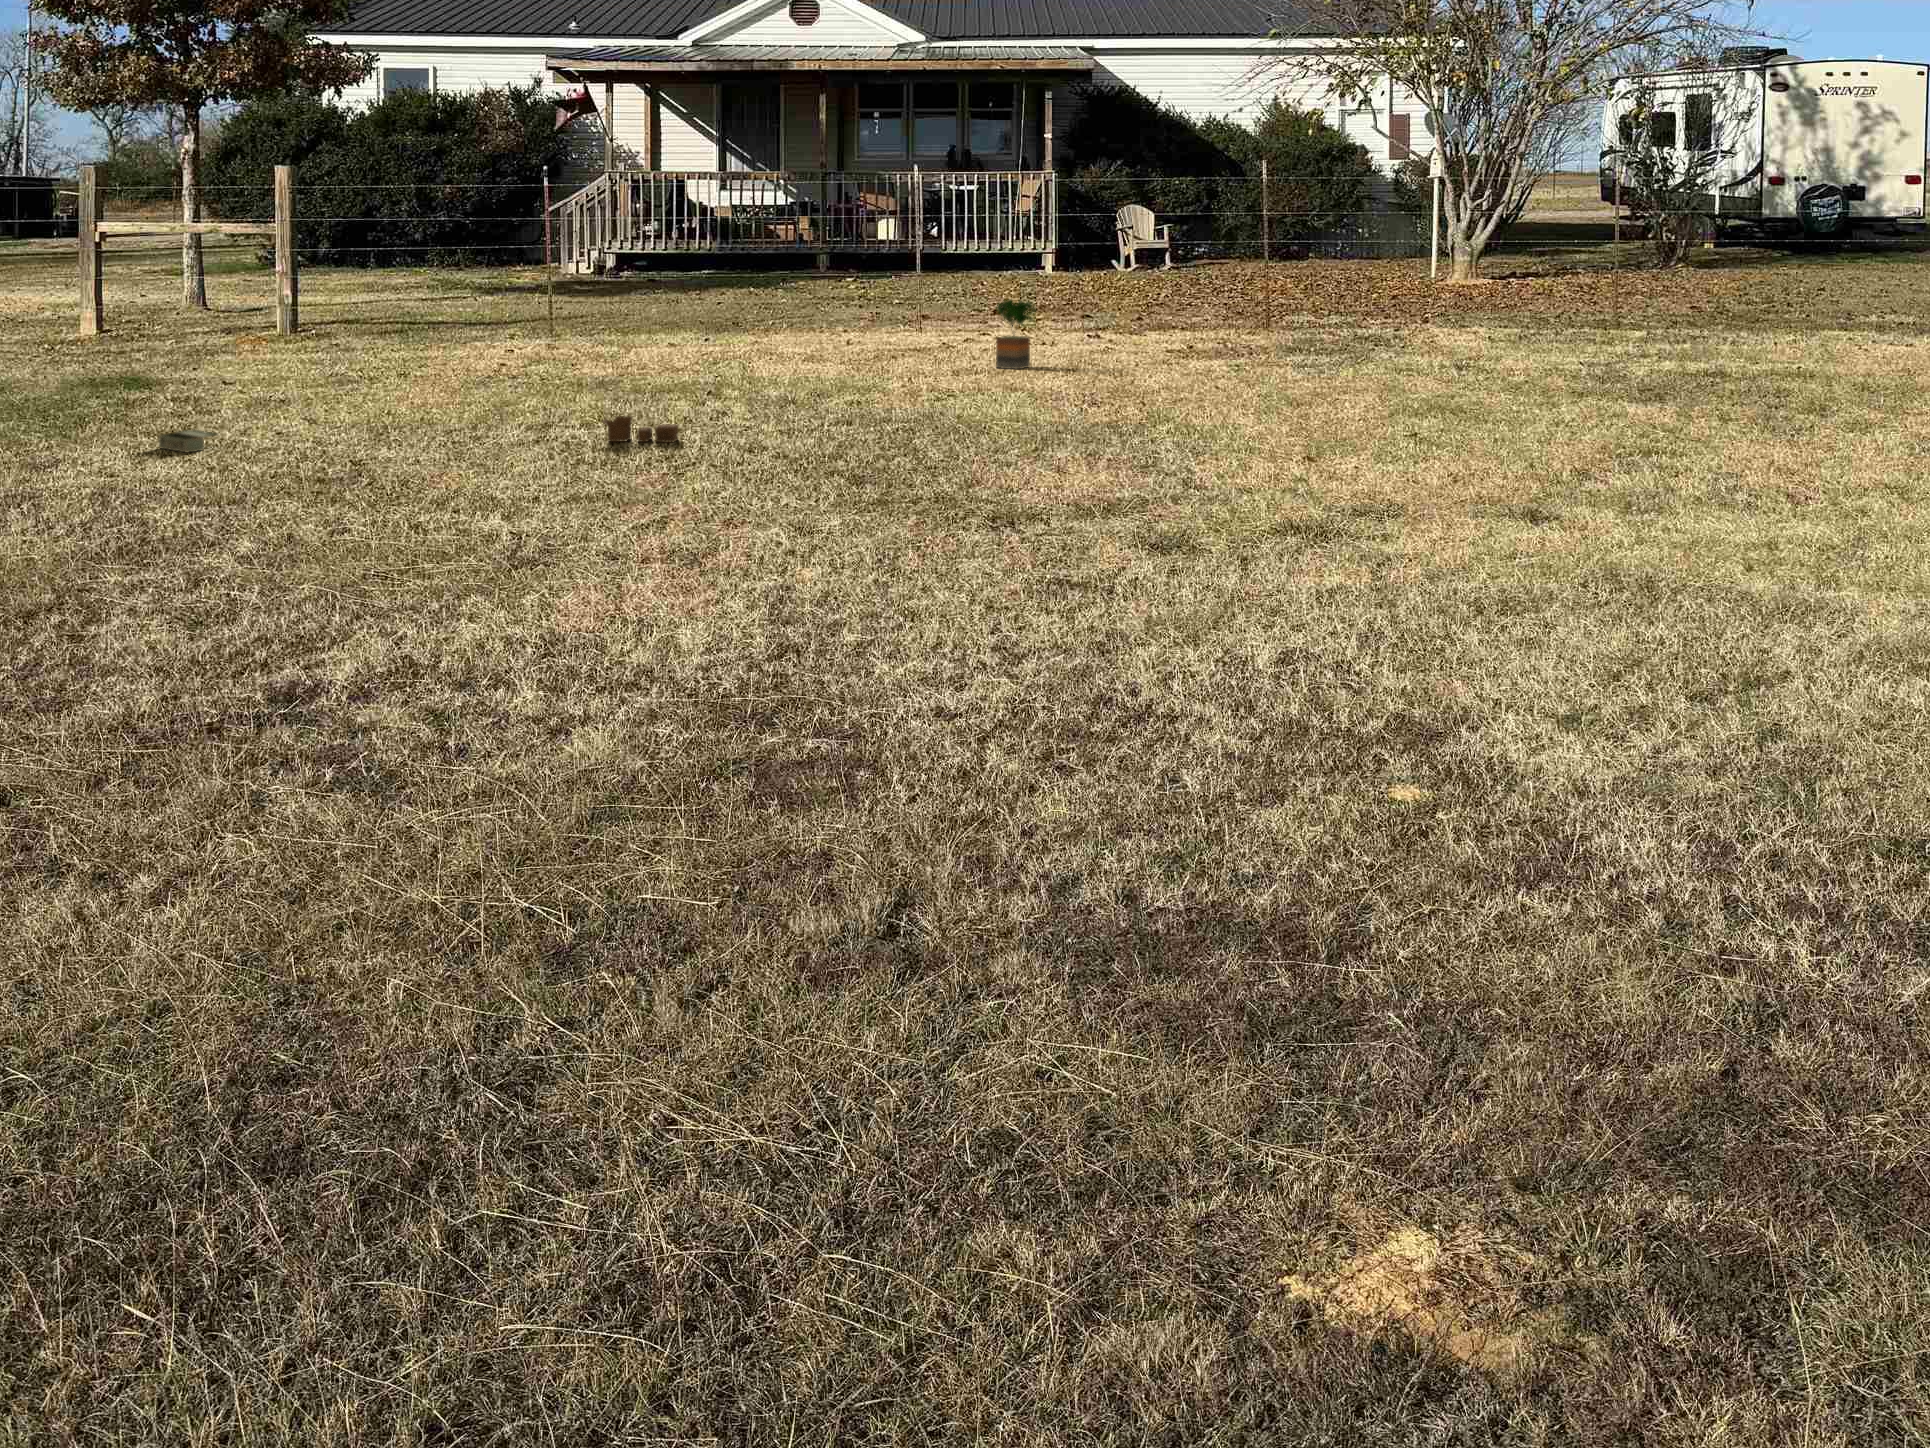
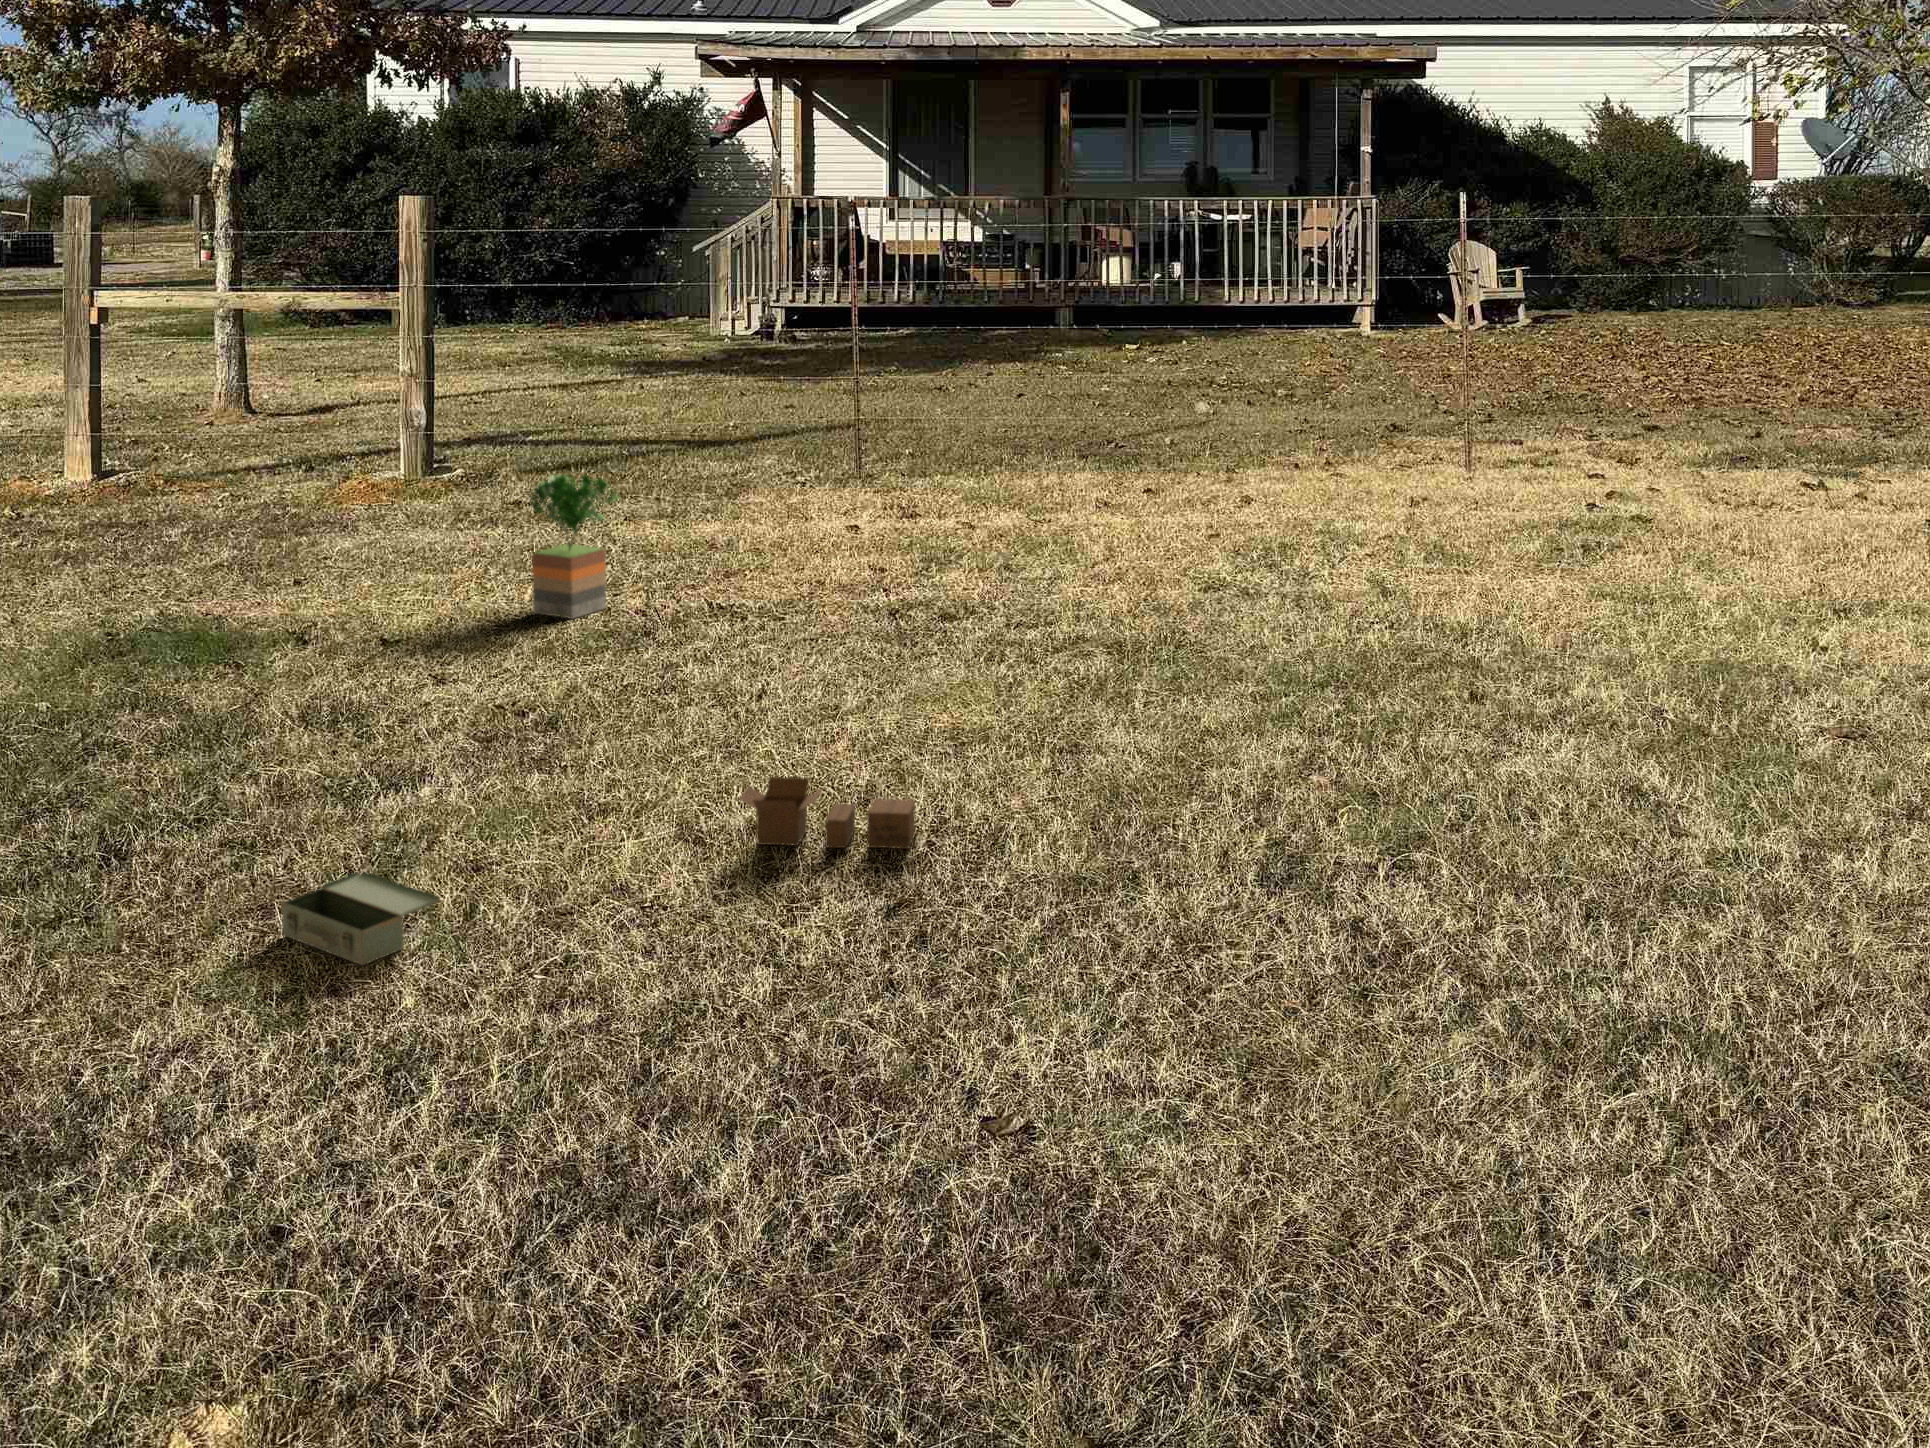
potted tree: present [995,299,1036,369] -> present [529,474,619,619]
cardboard box: present [602,416,678,442] -> present [740,777,915,849]

